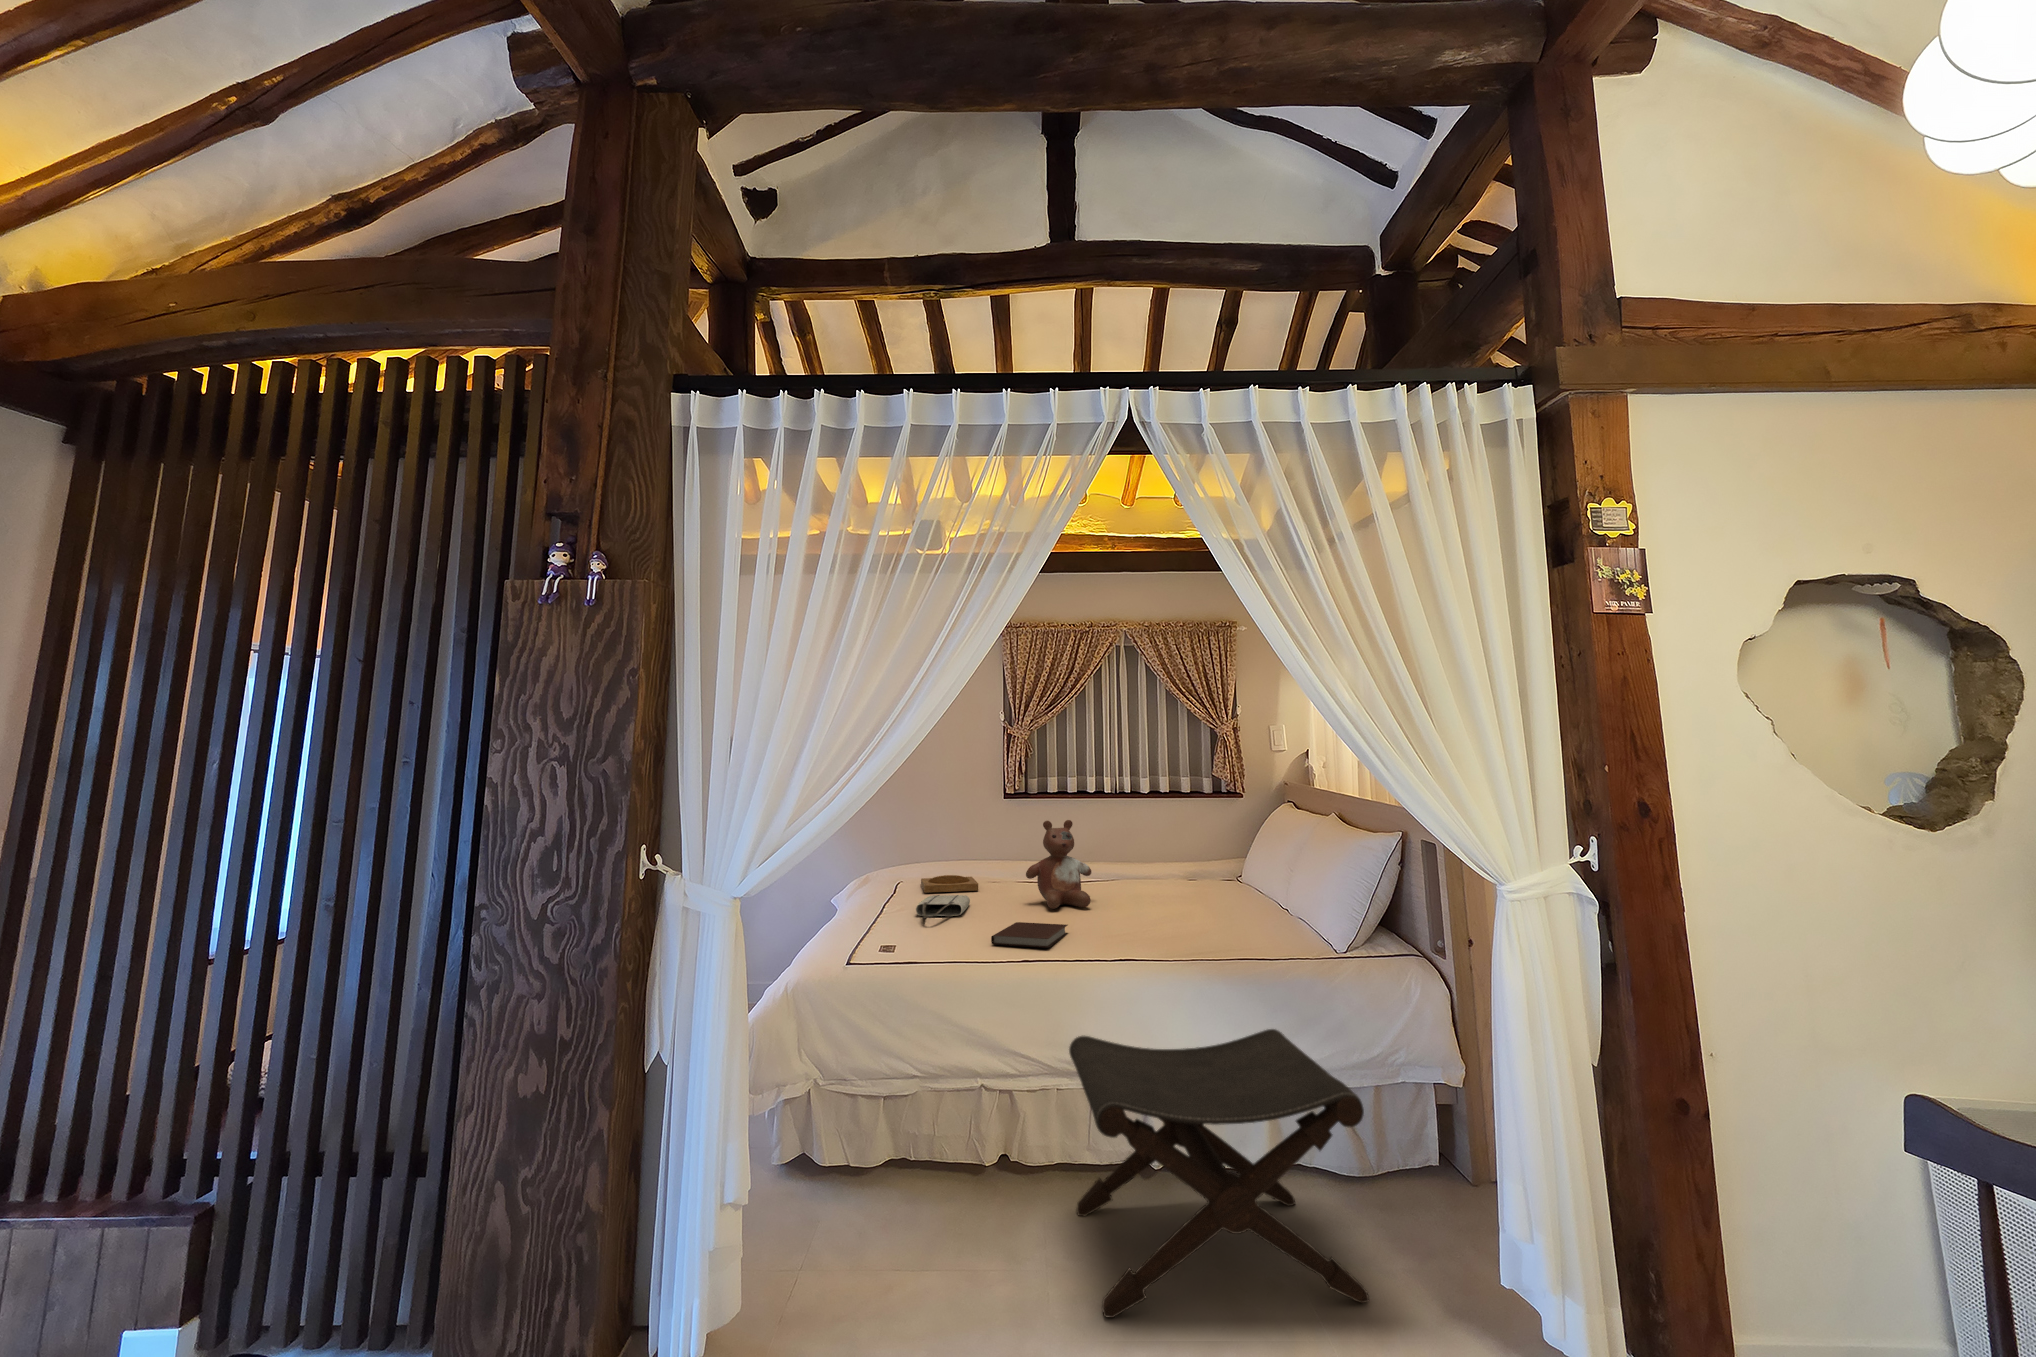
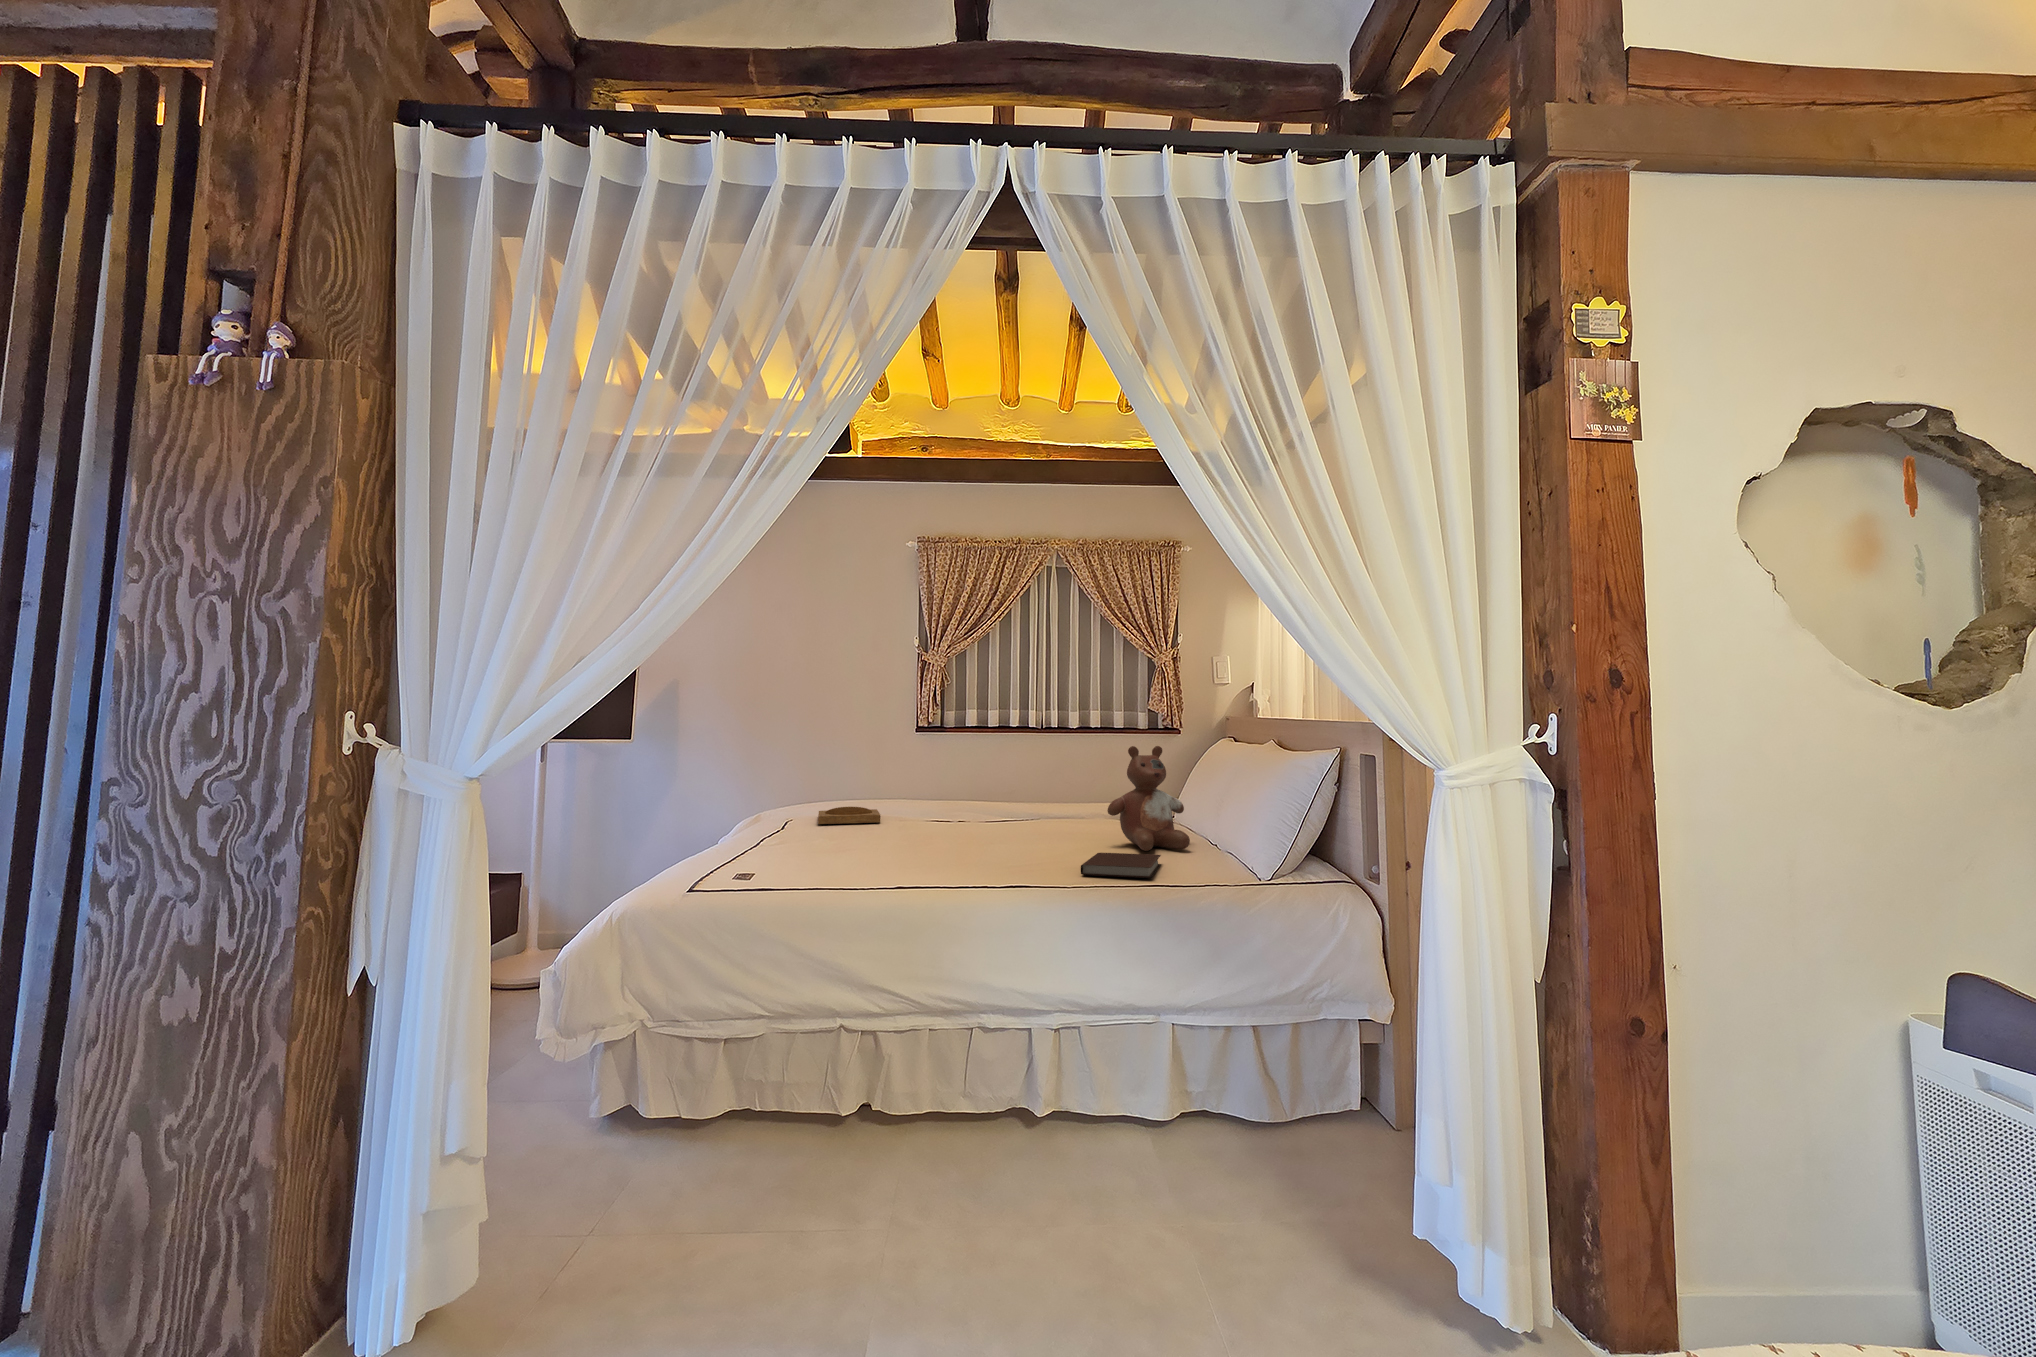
stuffed bear: present [1026,820,1091,909] -> present [1107,746,1190,851]
tote bag: present [916,895,970,919] -> none [798,824,865,847]
notebook: present [991,922,1068,948] -> present [1081,853,1161,878]
footstool: present [1069,1029,1369,1318] -> none [948,961,1277,1294]

